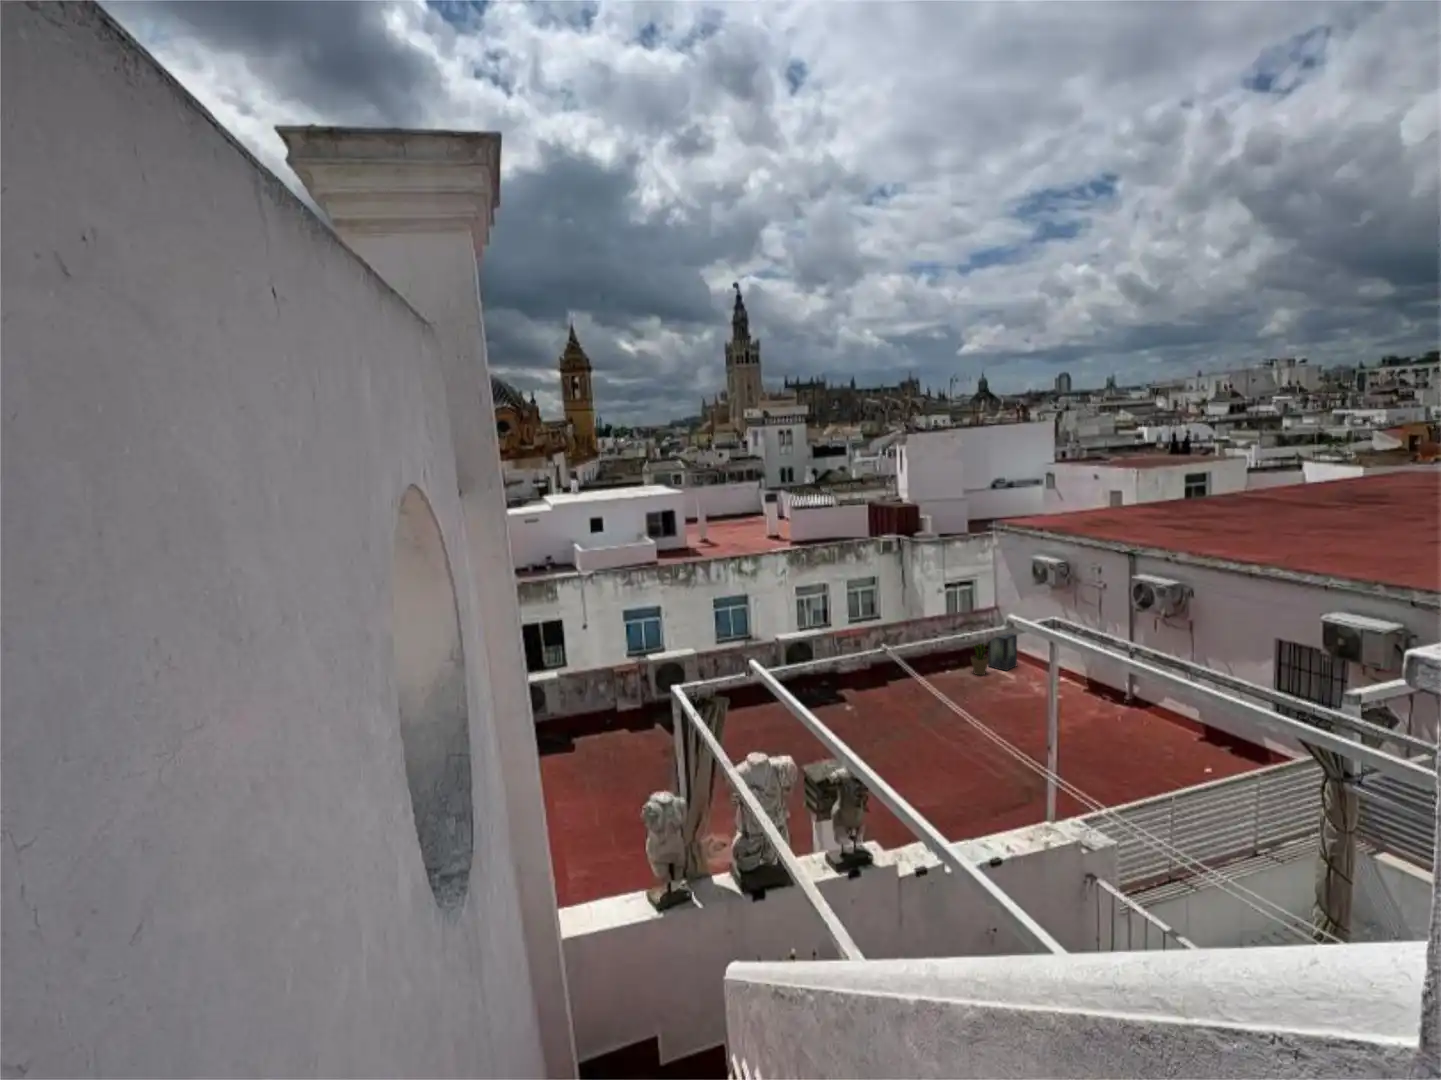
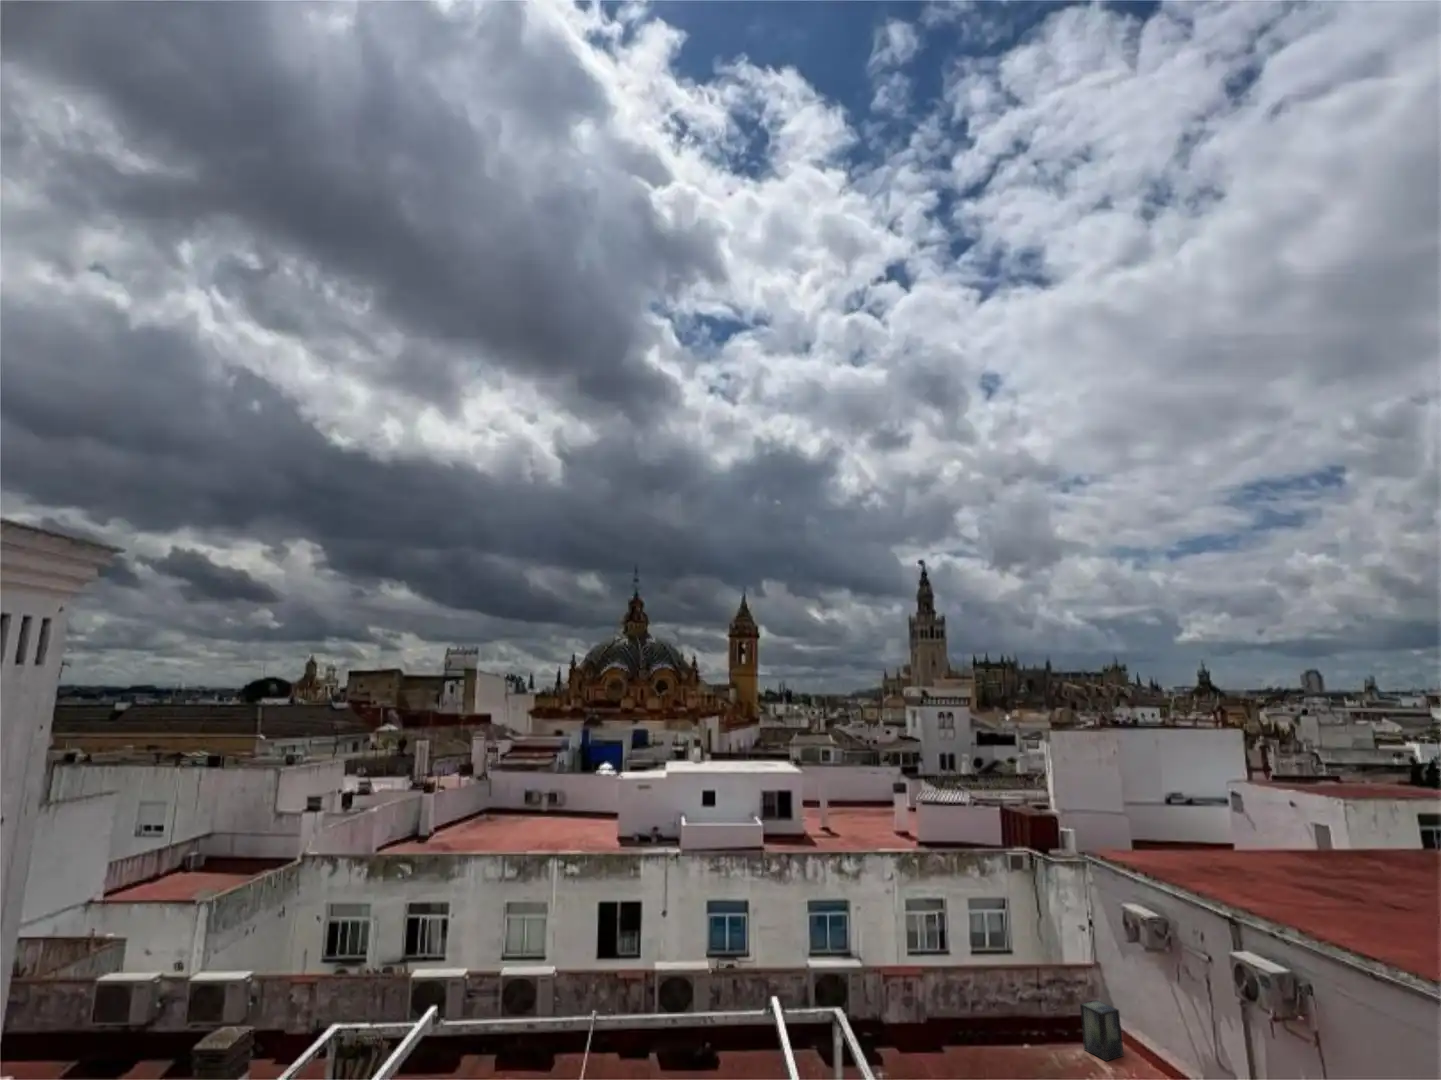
potted plant: present [971,643,988,675] -> none [1052,1011,1079,1061]

